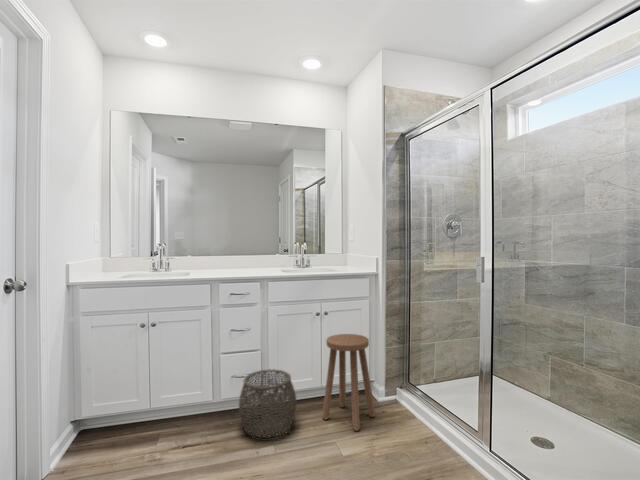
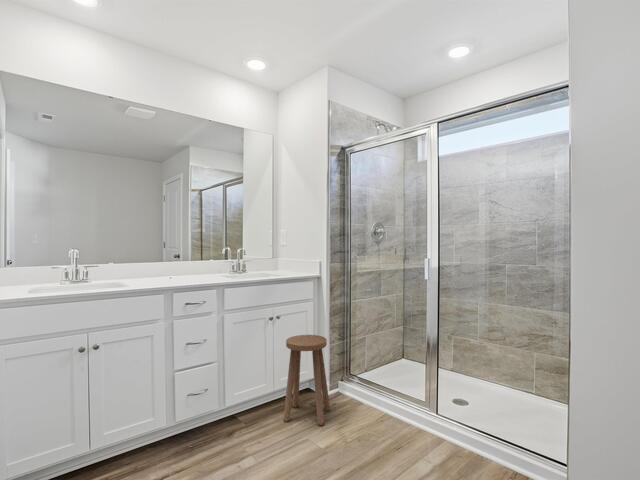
woven basket: present [239,369,297,438] -> none [202,380,265,453]

